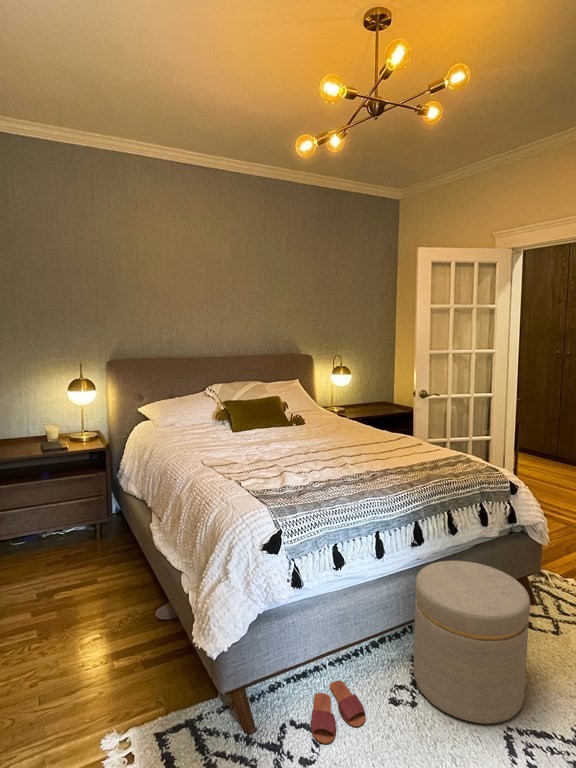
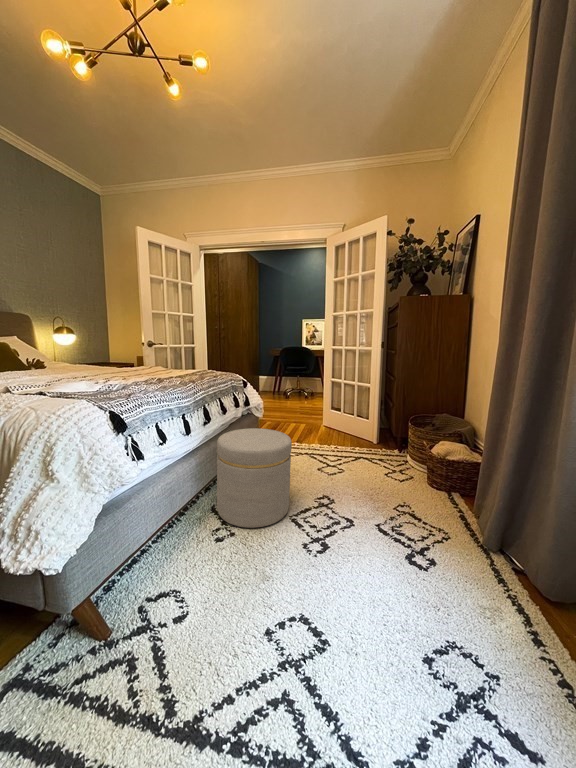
slippers: present [311,681,366,744] -> none [156,548,208,598]

